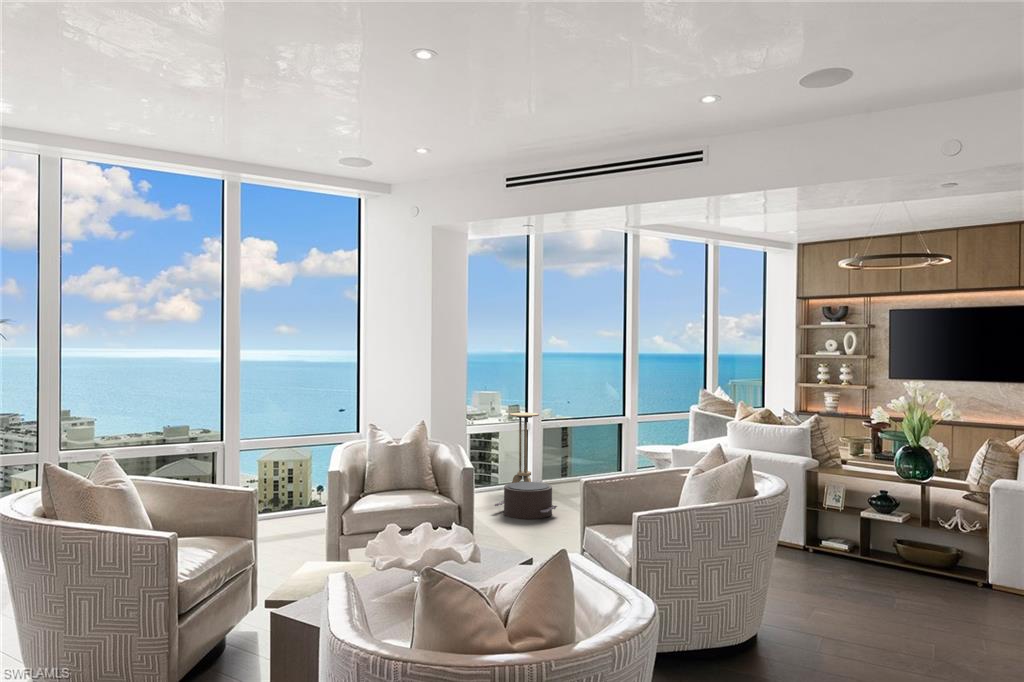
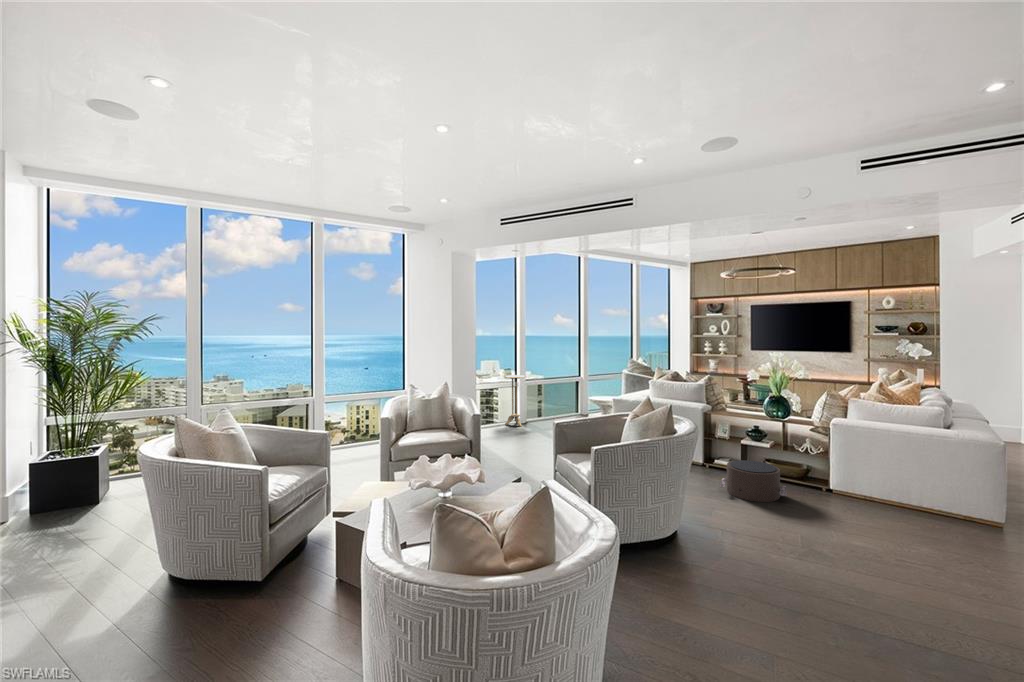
pouf: present [494,482,557,519] -> present [720,460,788,502]

